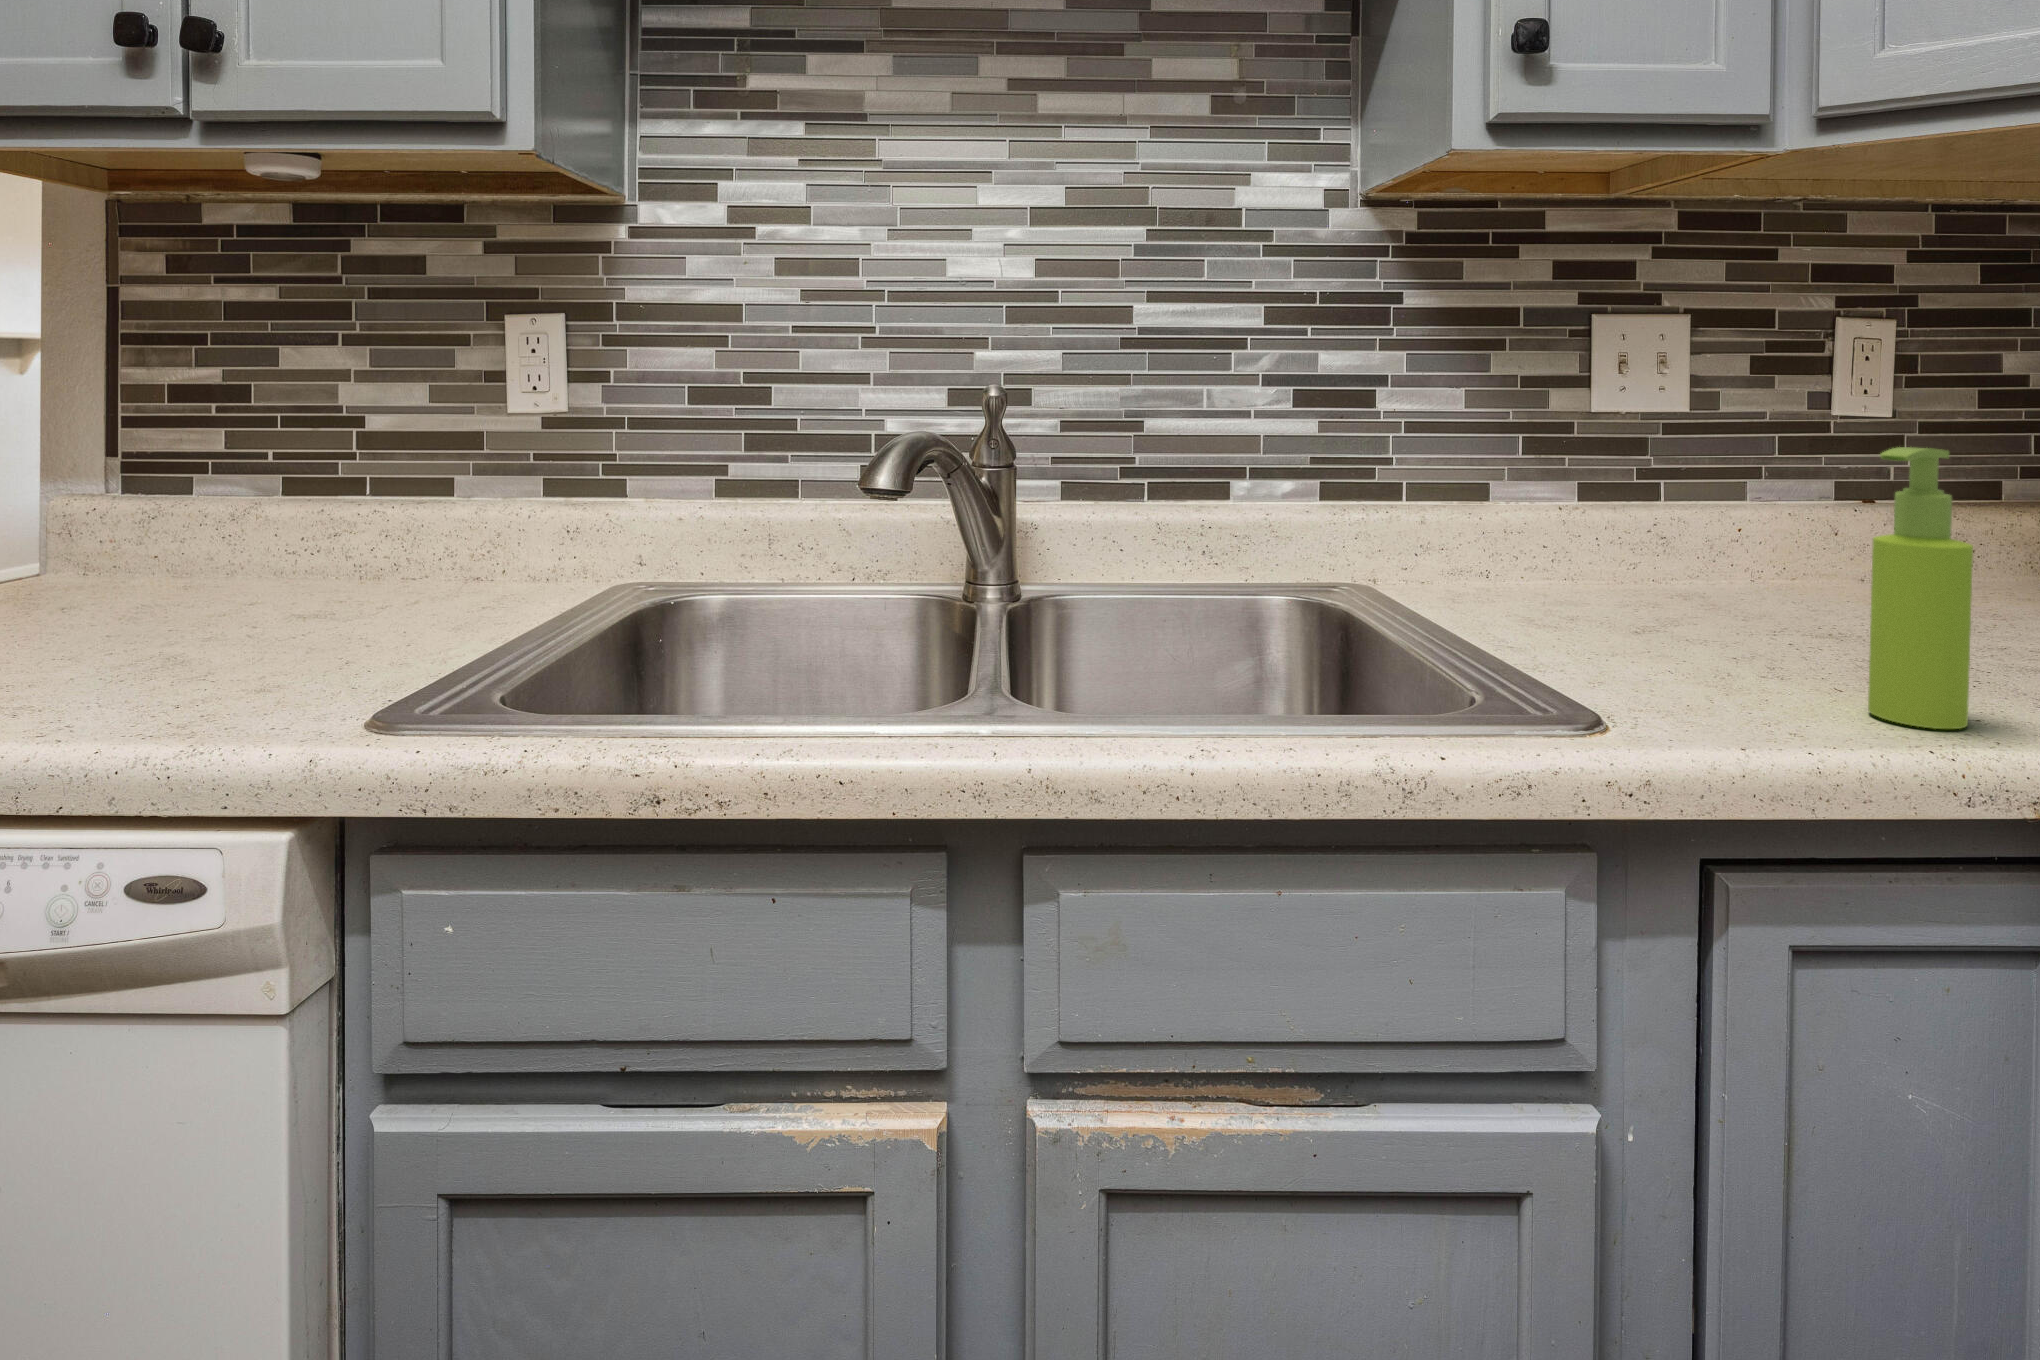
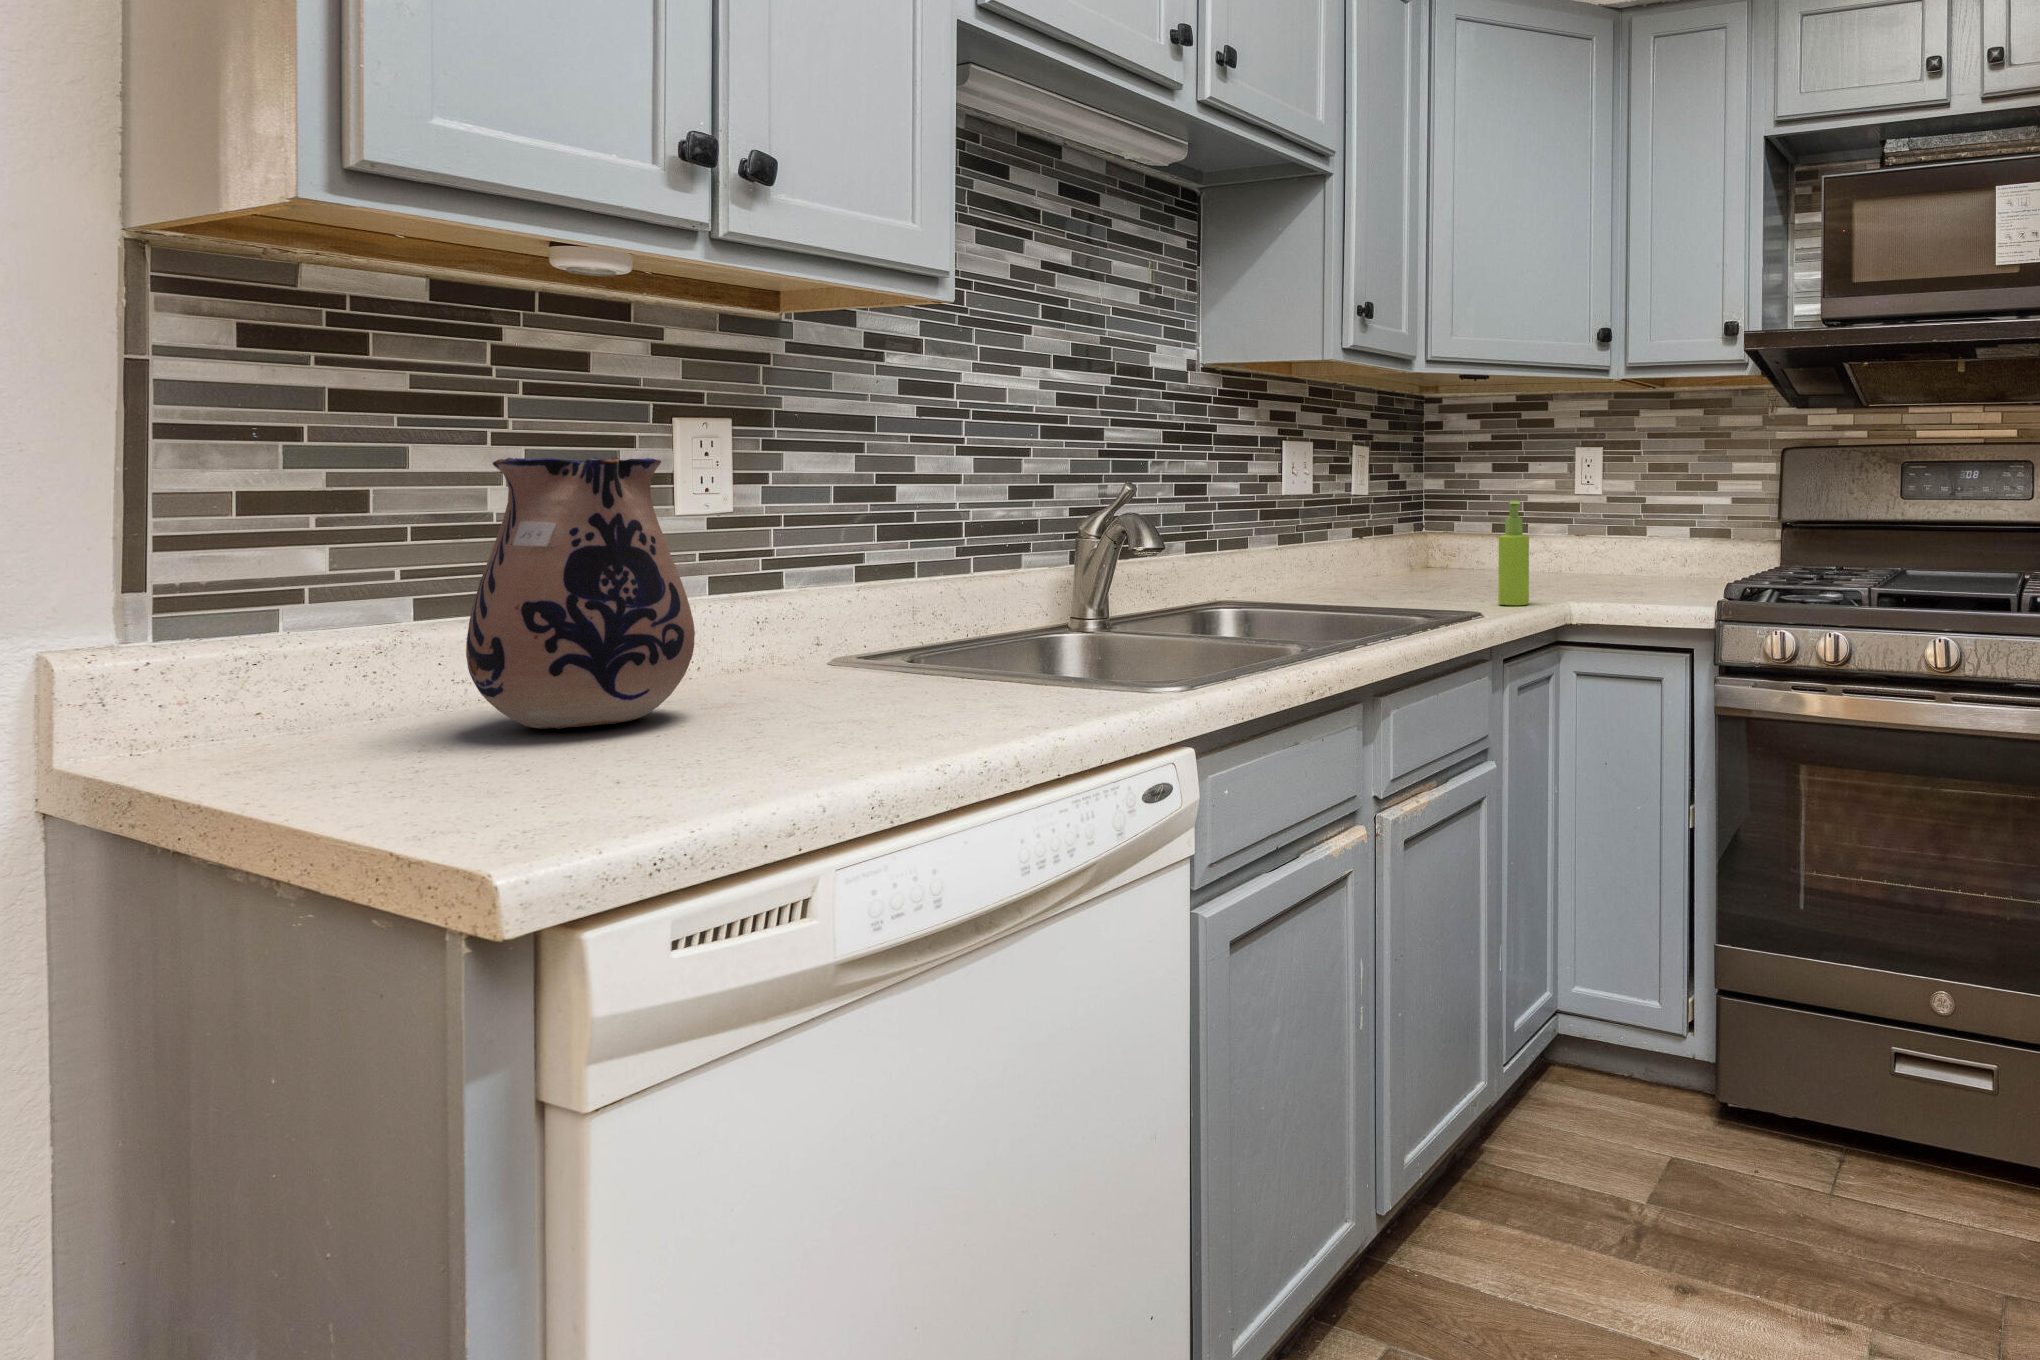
ceramic pitcher: none [86,358,306,608] -> present [466,458,695,729]

